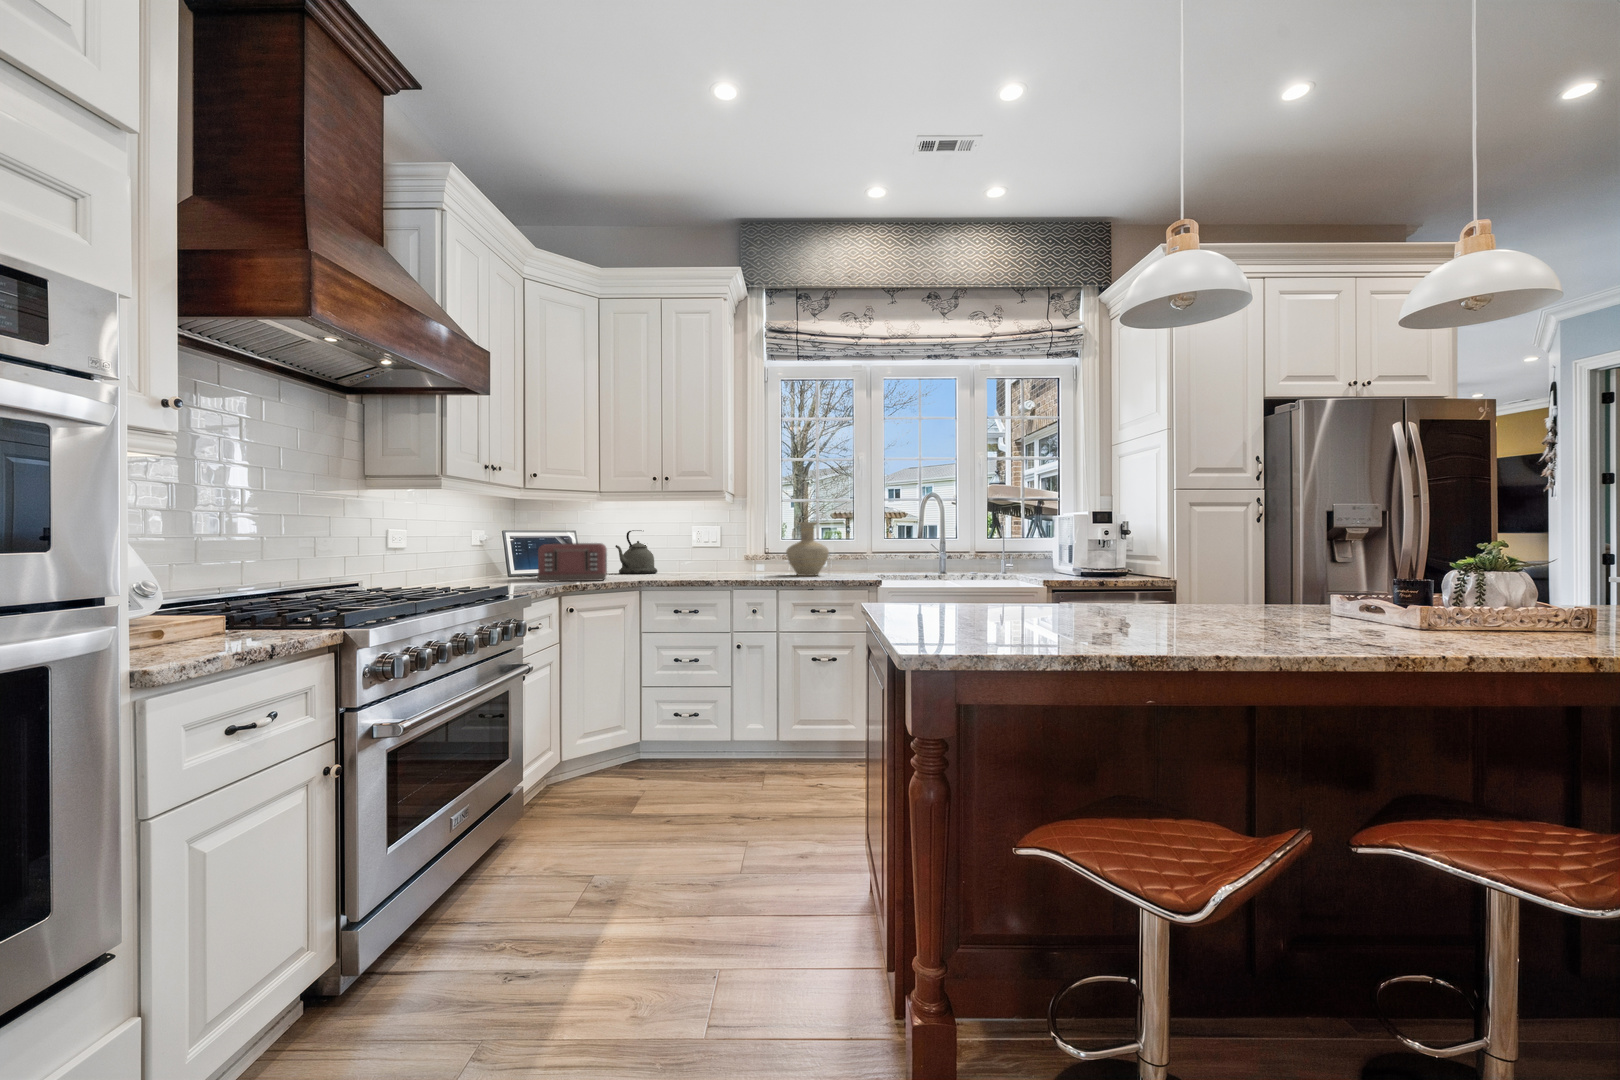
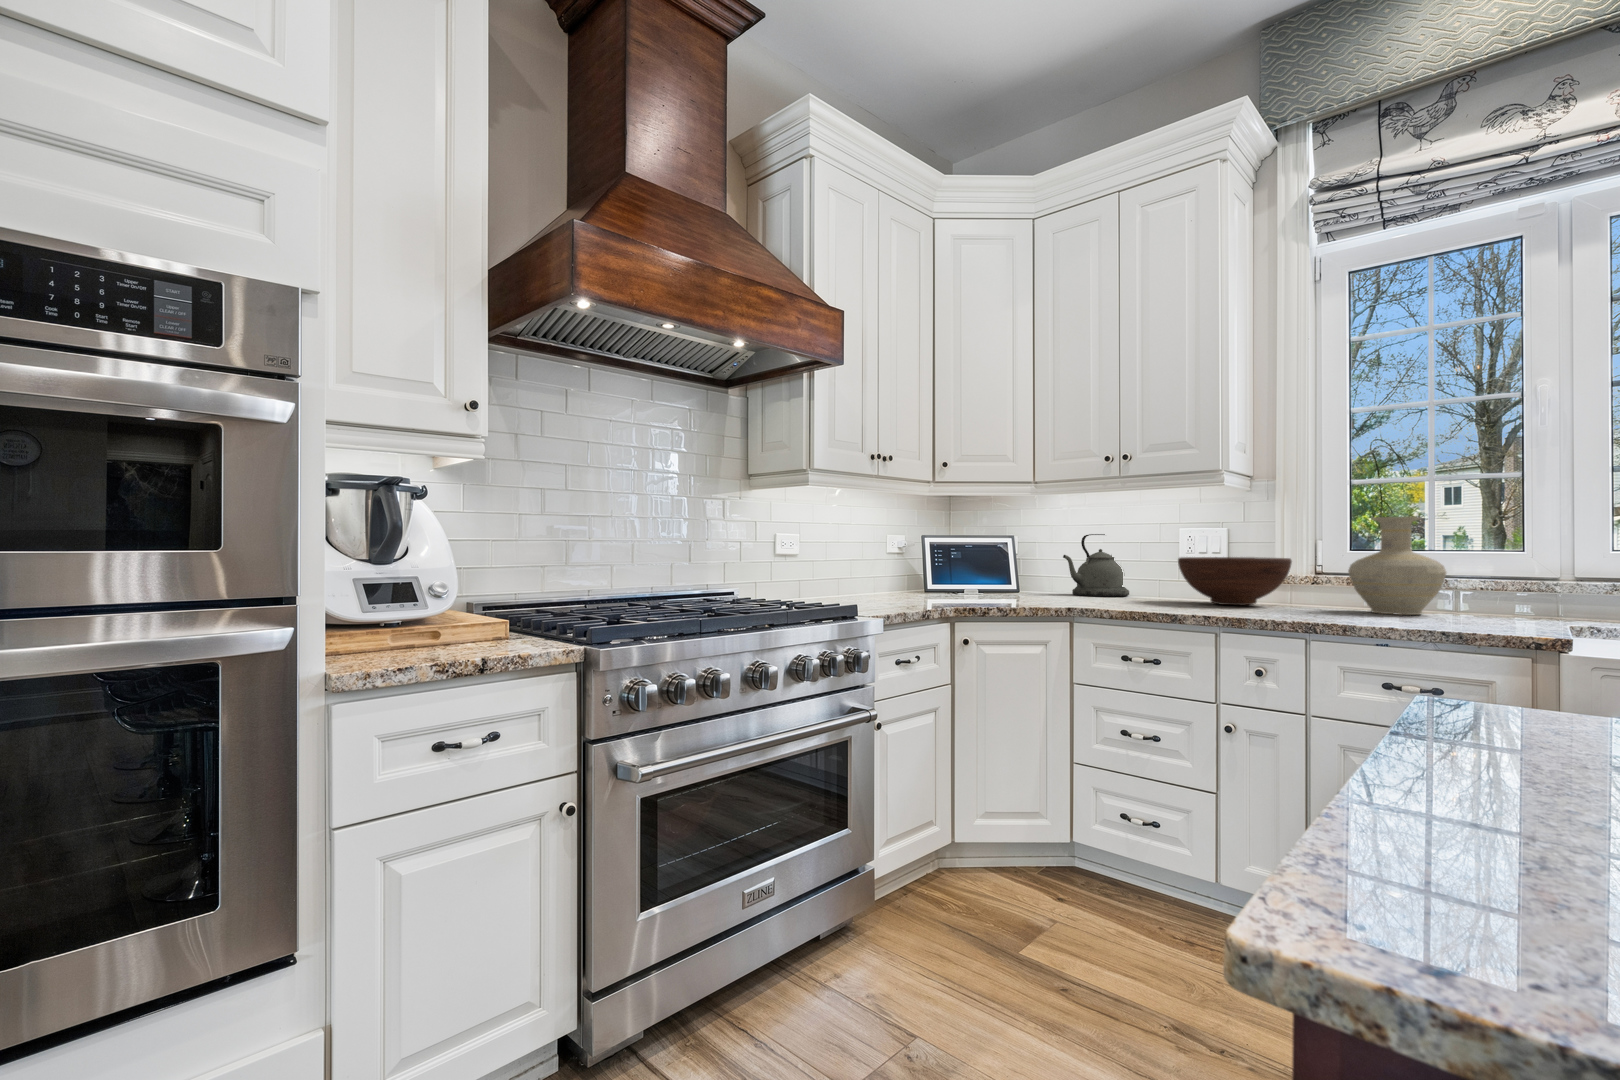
toaster: present [537,543,607,582] -> none [933,551,1038,603]
fruit bowl: none [695,545,758,575] -> present [1178,557,1292,605]

